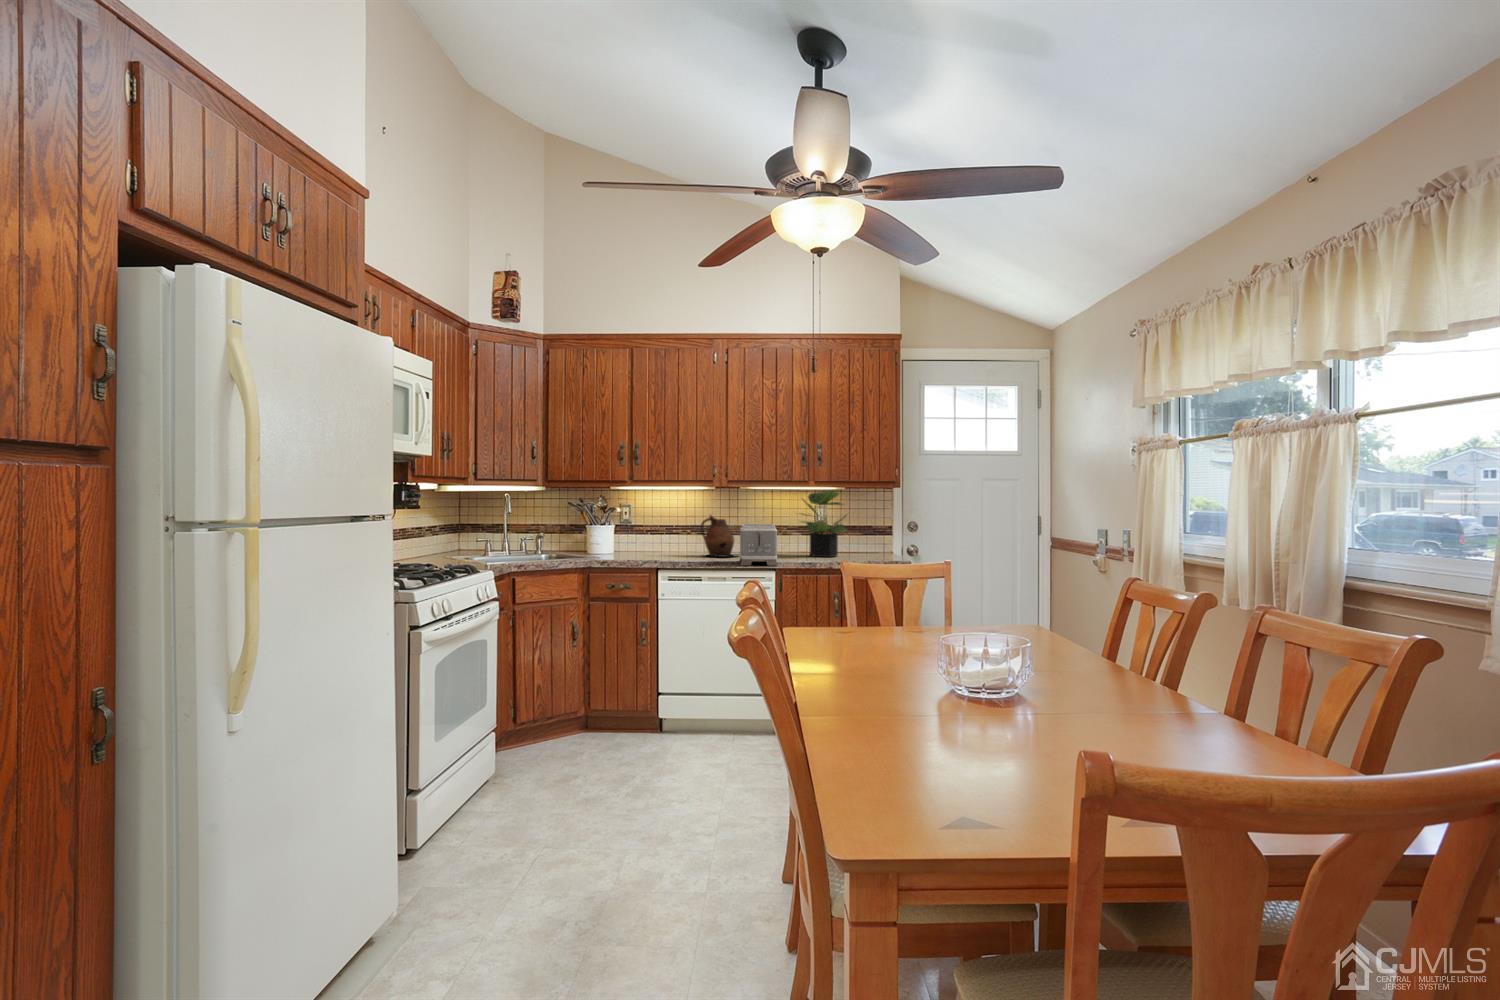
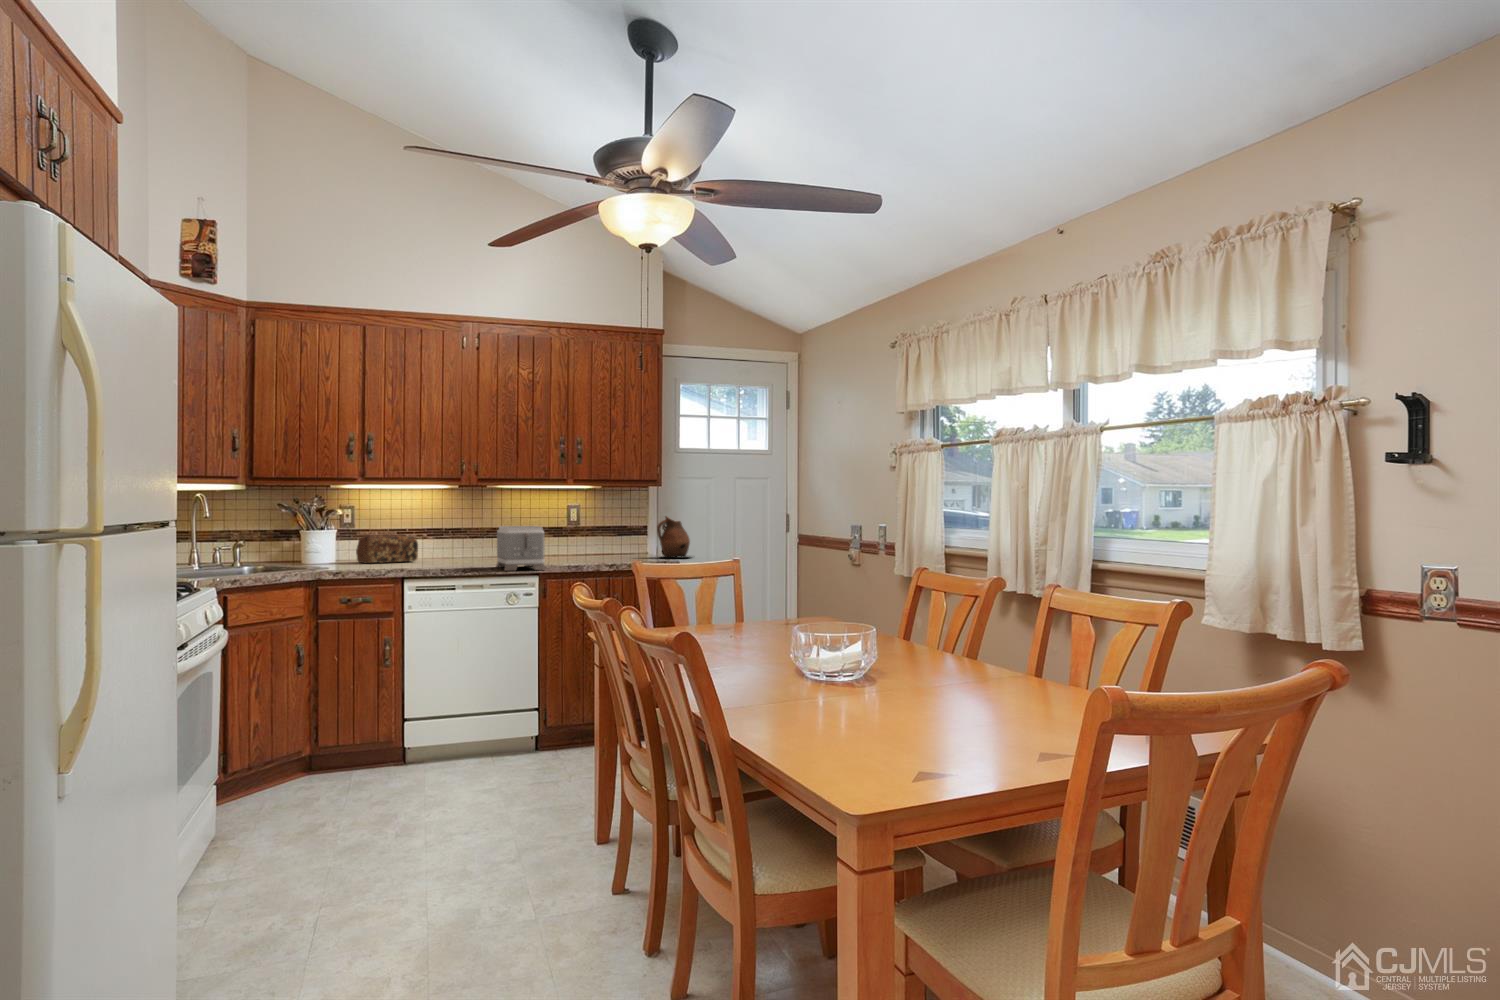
potted plant: present [802,490,847,557] -> none [544,489,606,561]
ceramic pitcher: present [701,515,734,557] -> present [657,516,690,558]
bread loaf: none [634,530,683,554] -> present [356,535,418,563]

